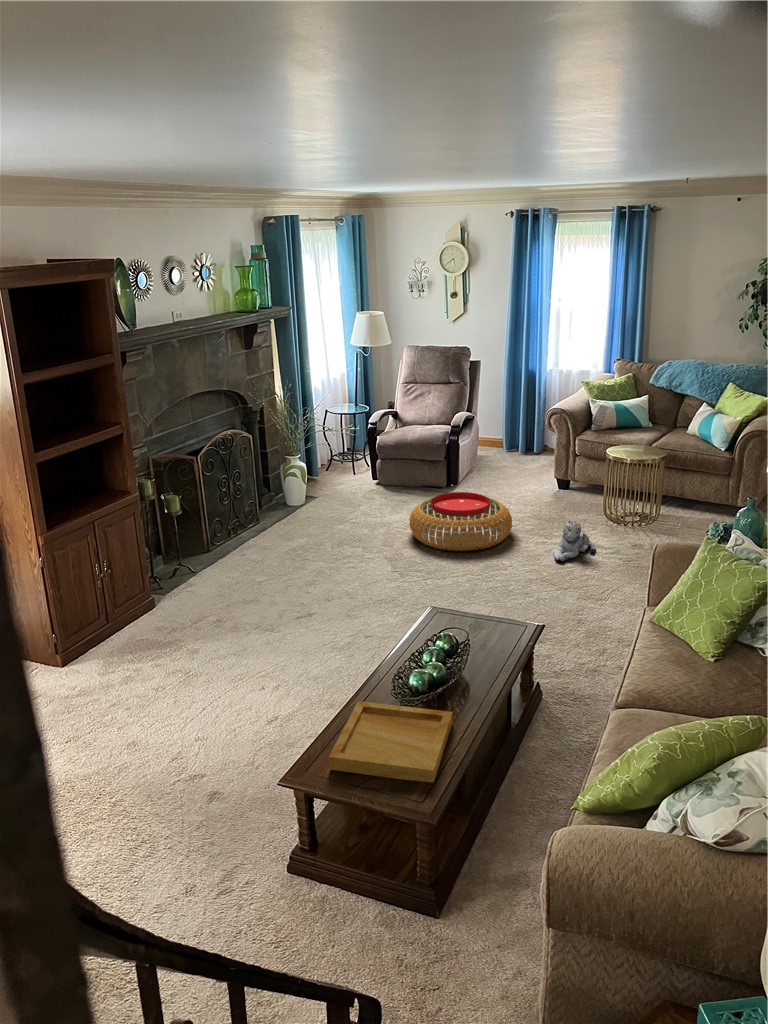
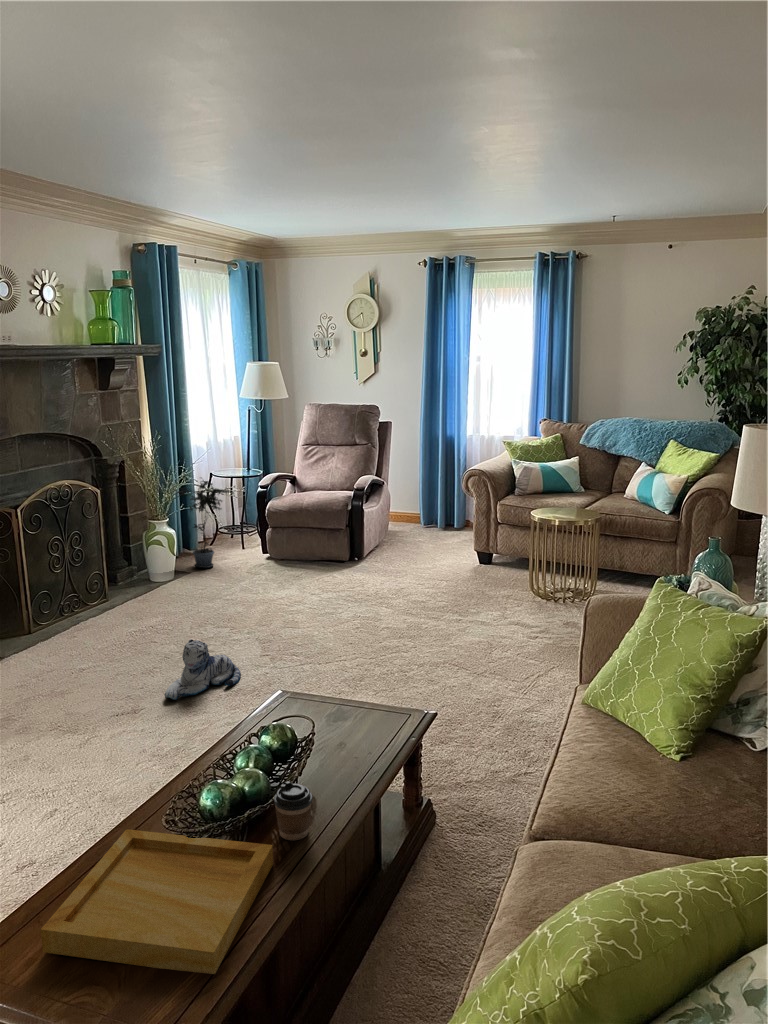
potted plant: none [303,417,353,493] -> present [177,480,234,568]
pouf: present [409,492,512,551] -> none [292,562,418,631]
plush toy: present [554,521,595,561] -> present [164,639,241,700]
coffee cup: none [449,673,474,709] -> present [274,781,313,840]

